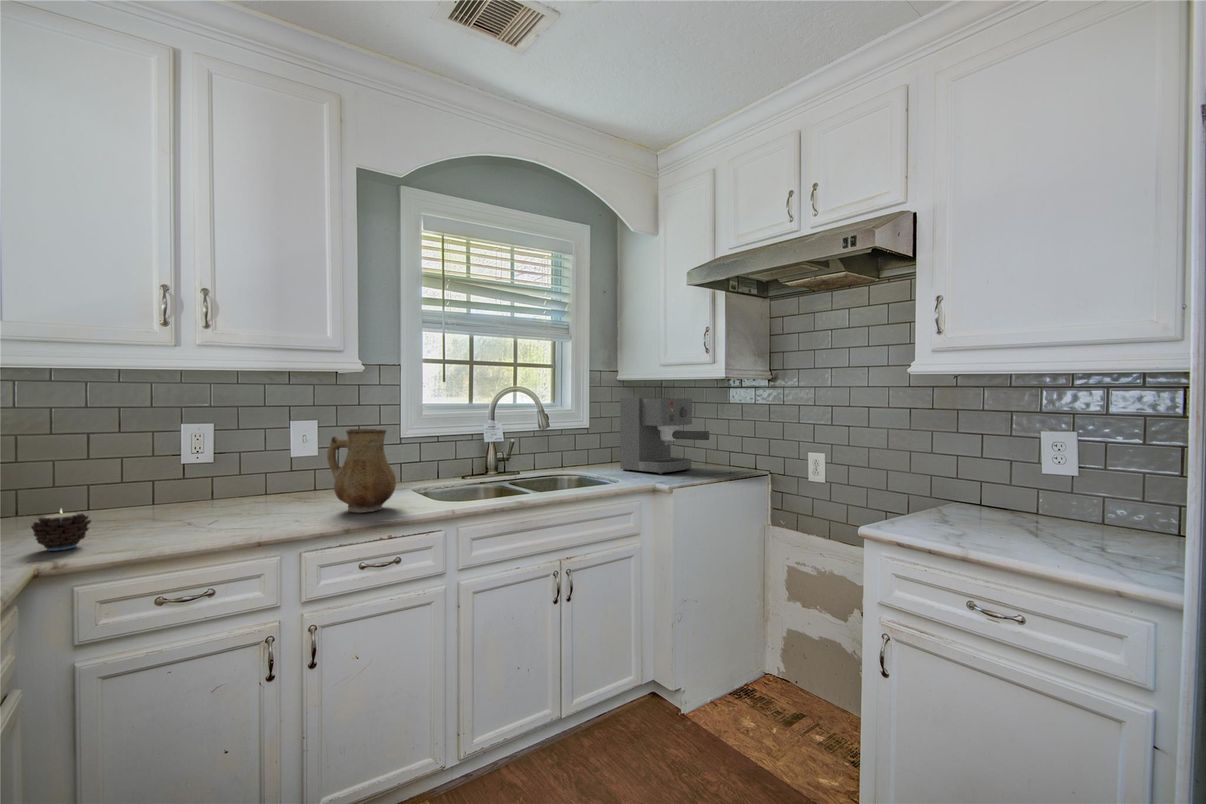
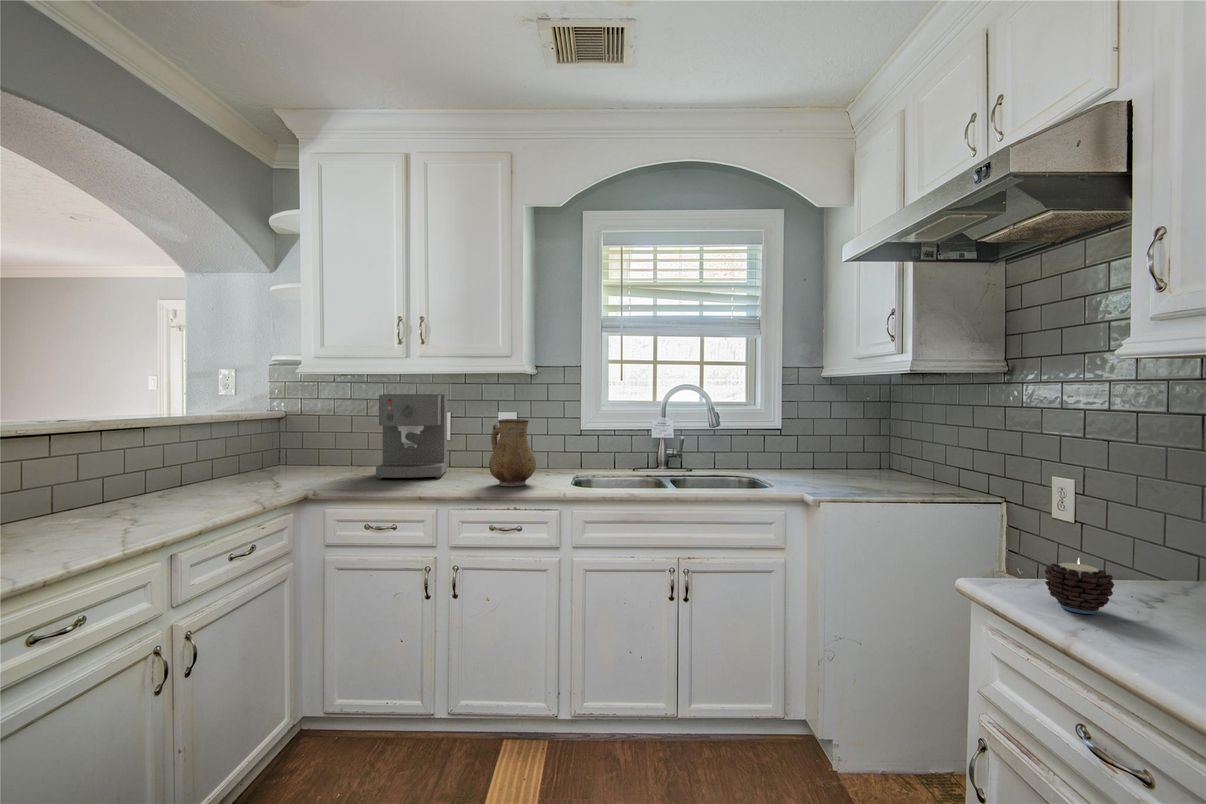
coffee maker: present [620,398,709,474] -> present [376,394,447,479]
candle: present [31,510,91,551] -> present [1045,558,1114,614]

